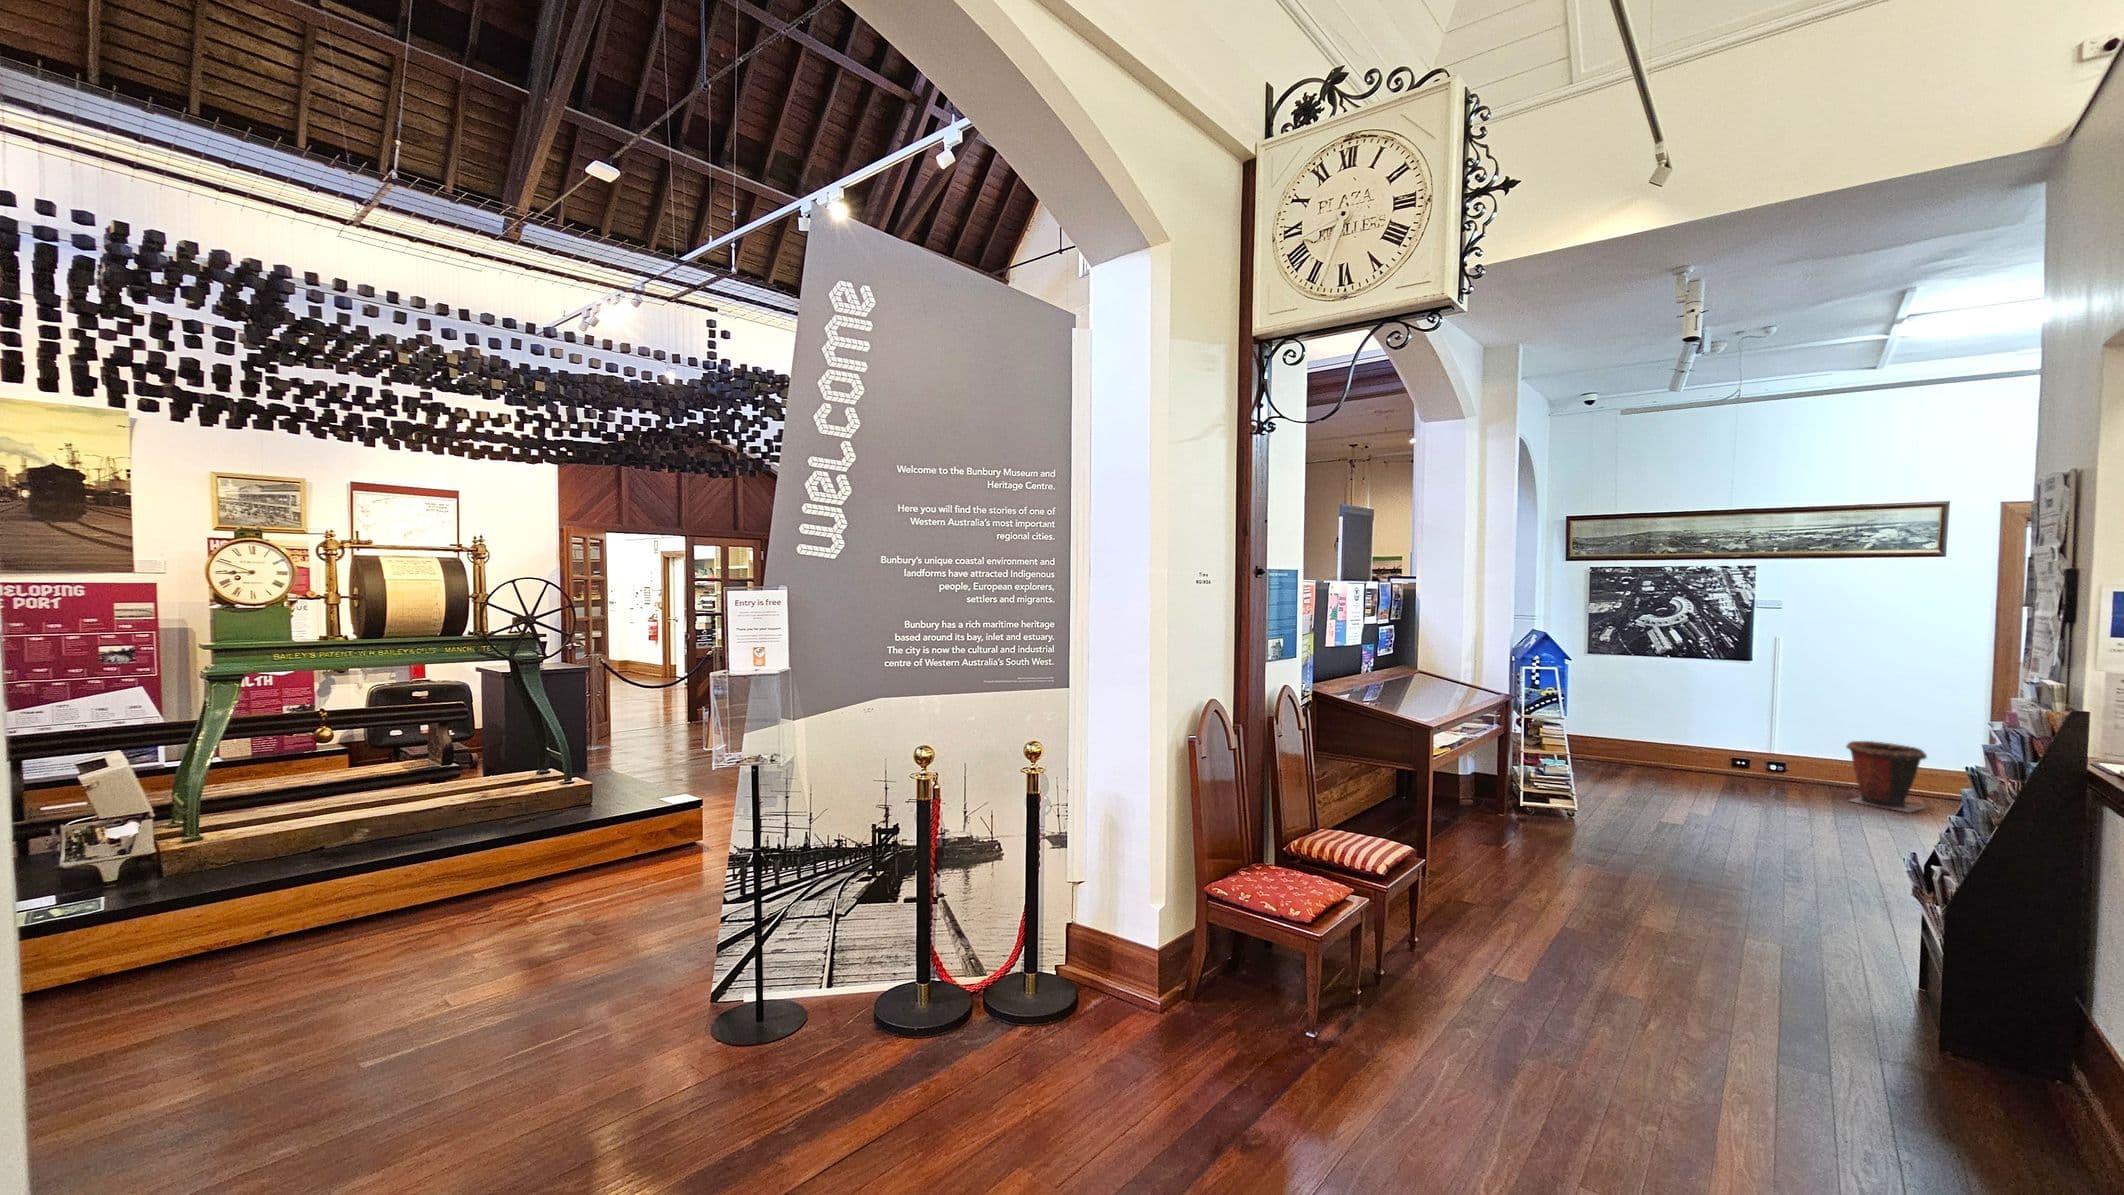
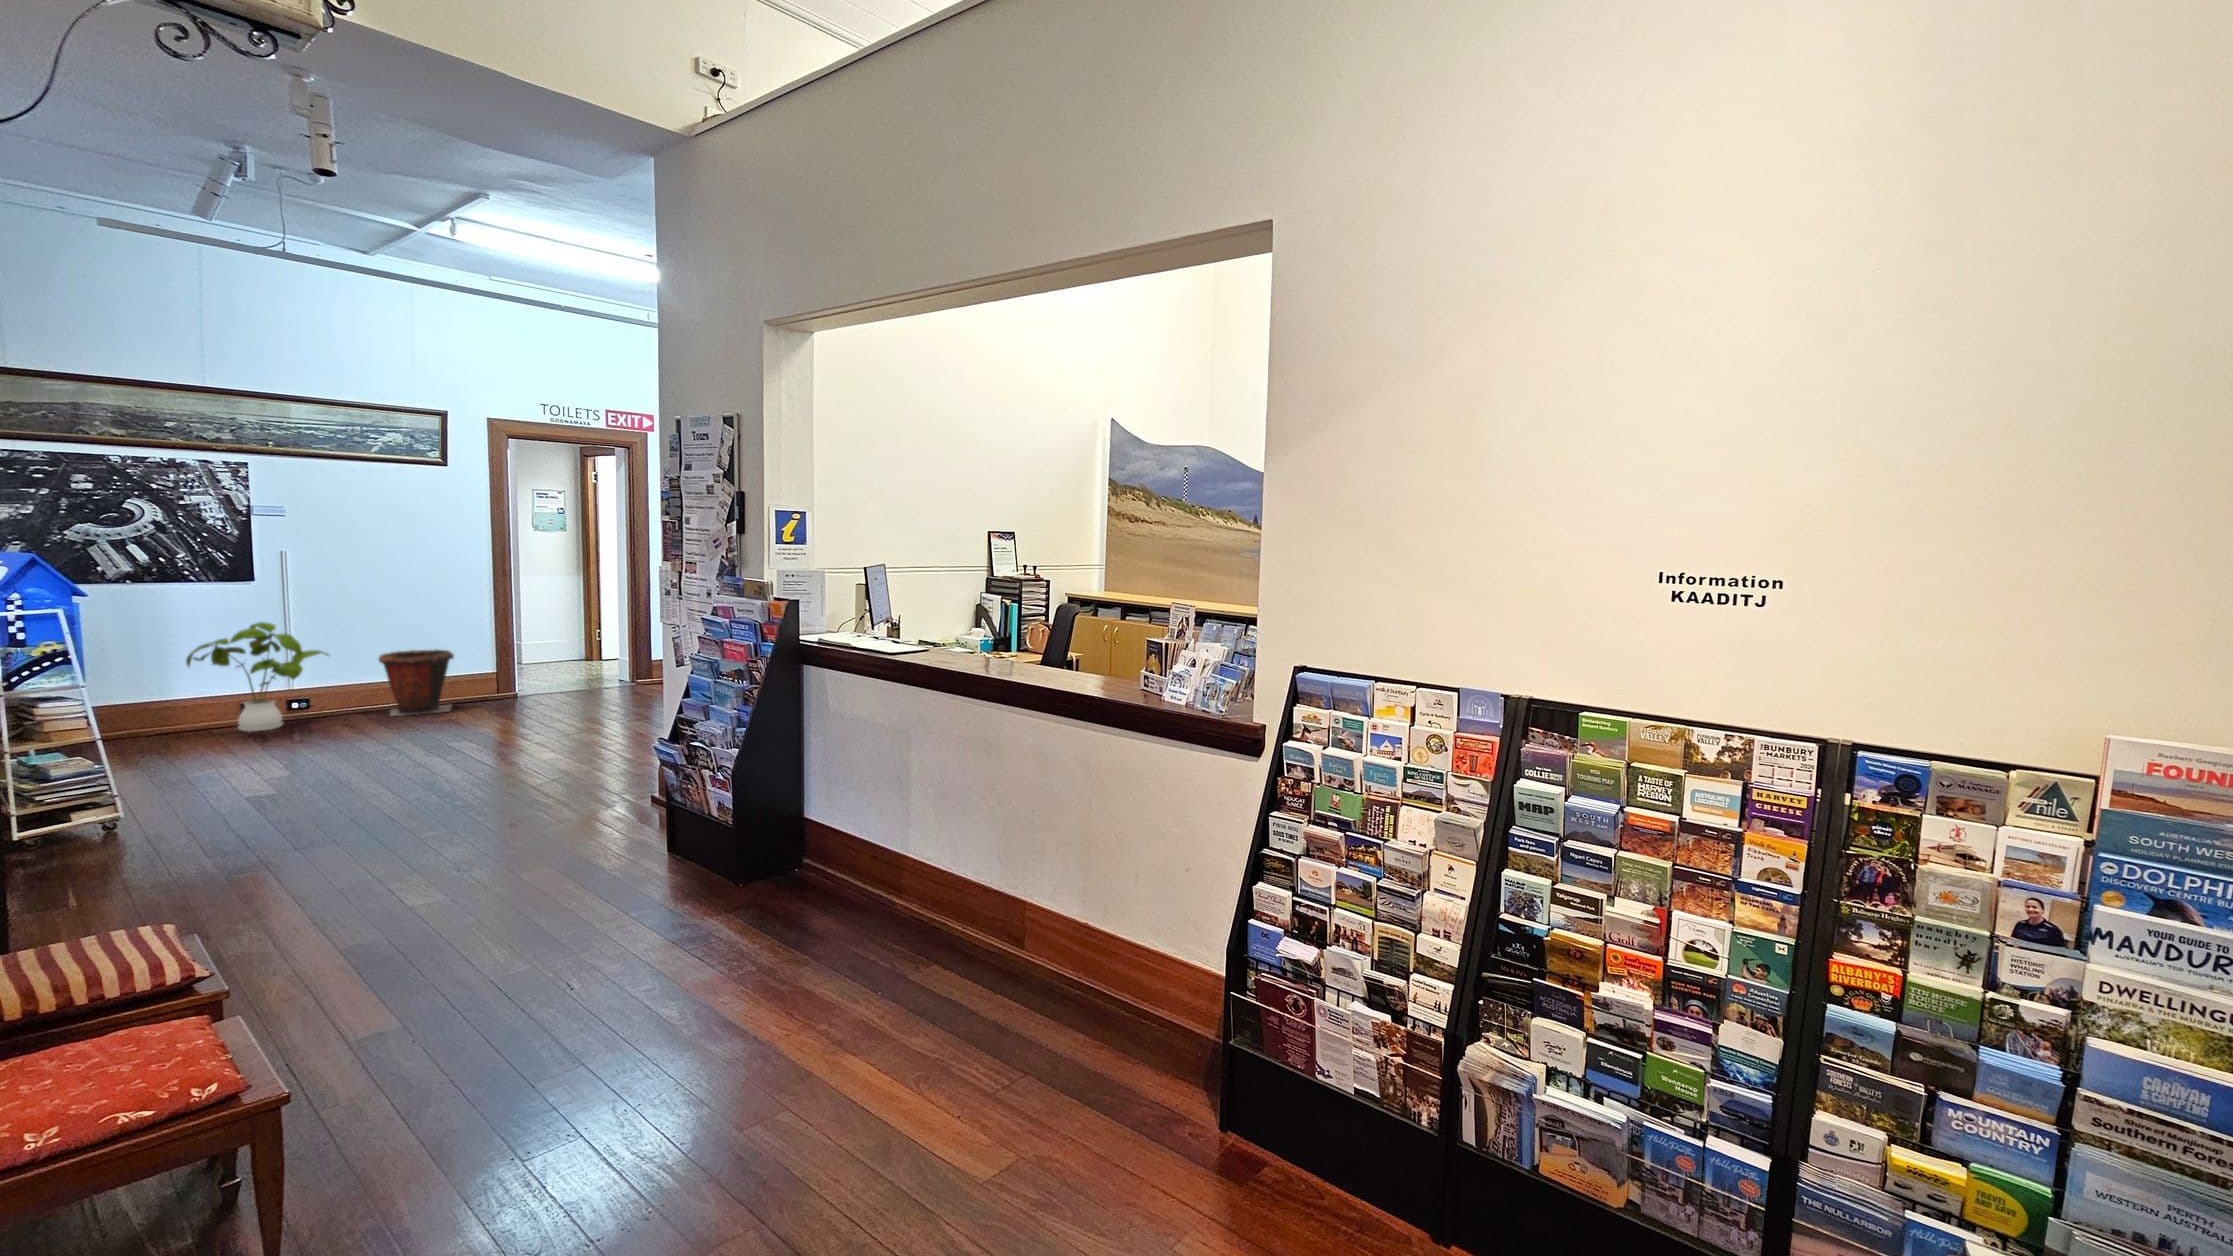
house plant: none [1692,695,1805,785] -> present [186,622,328,732]

